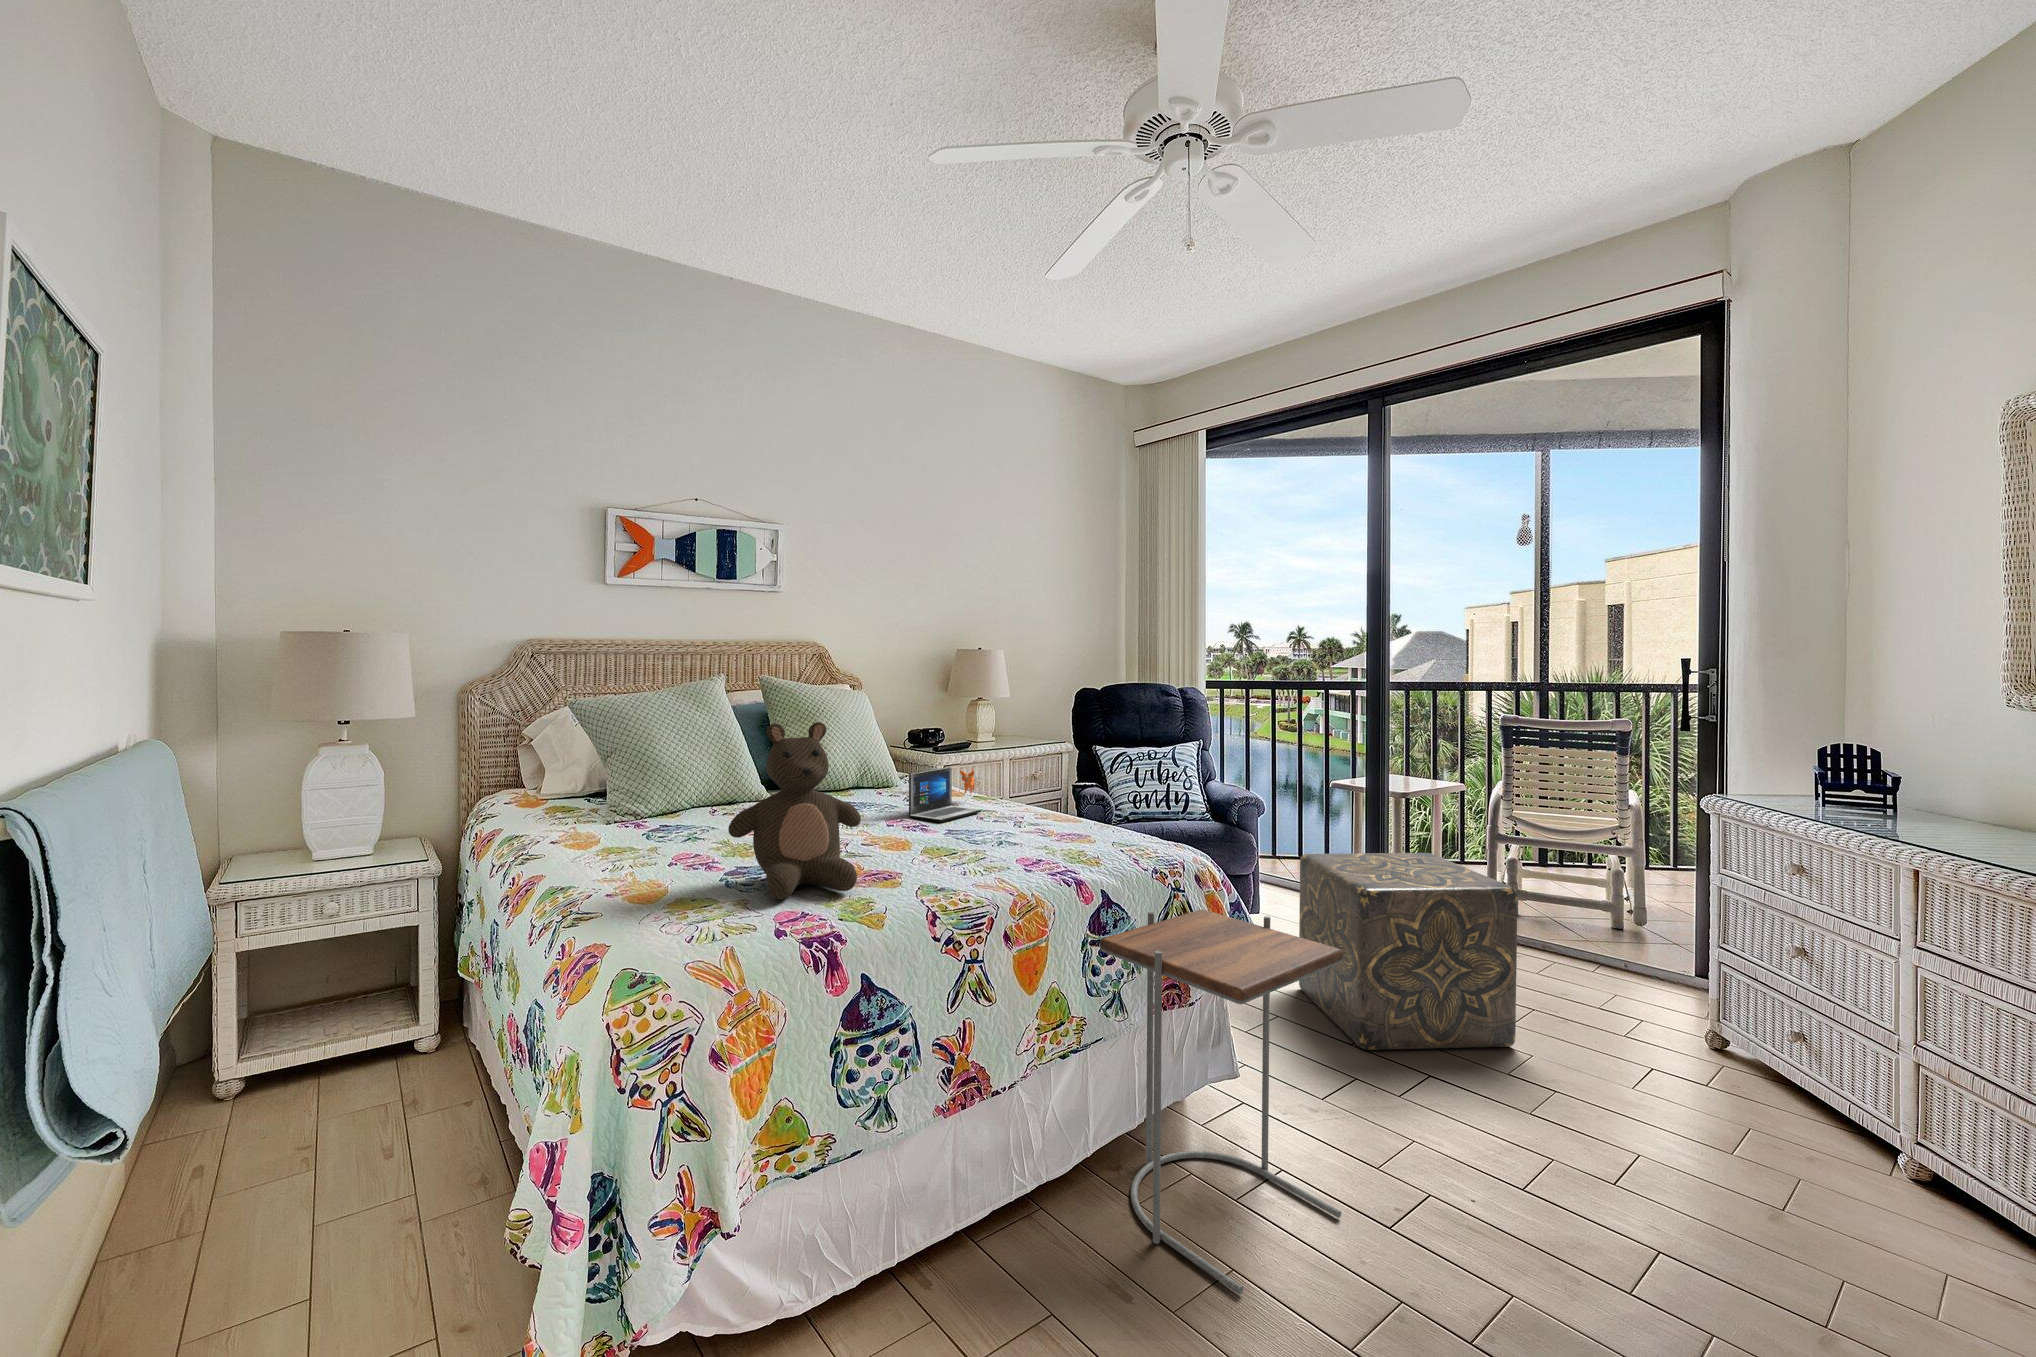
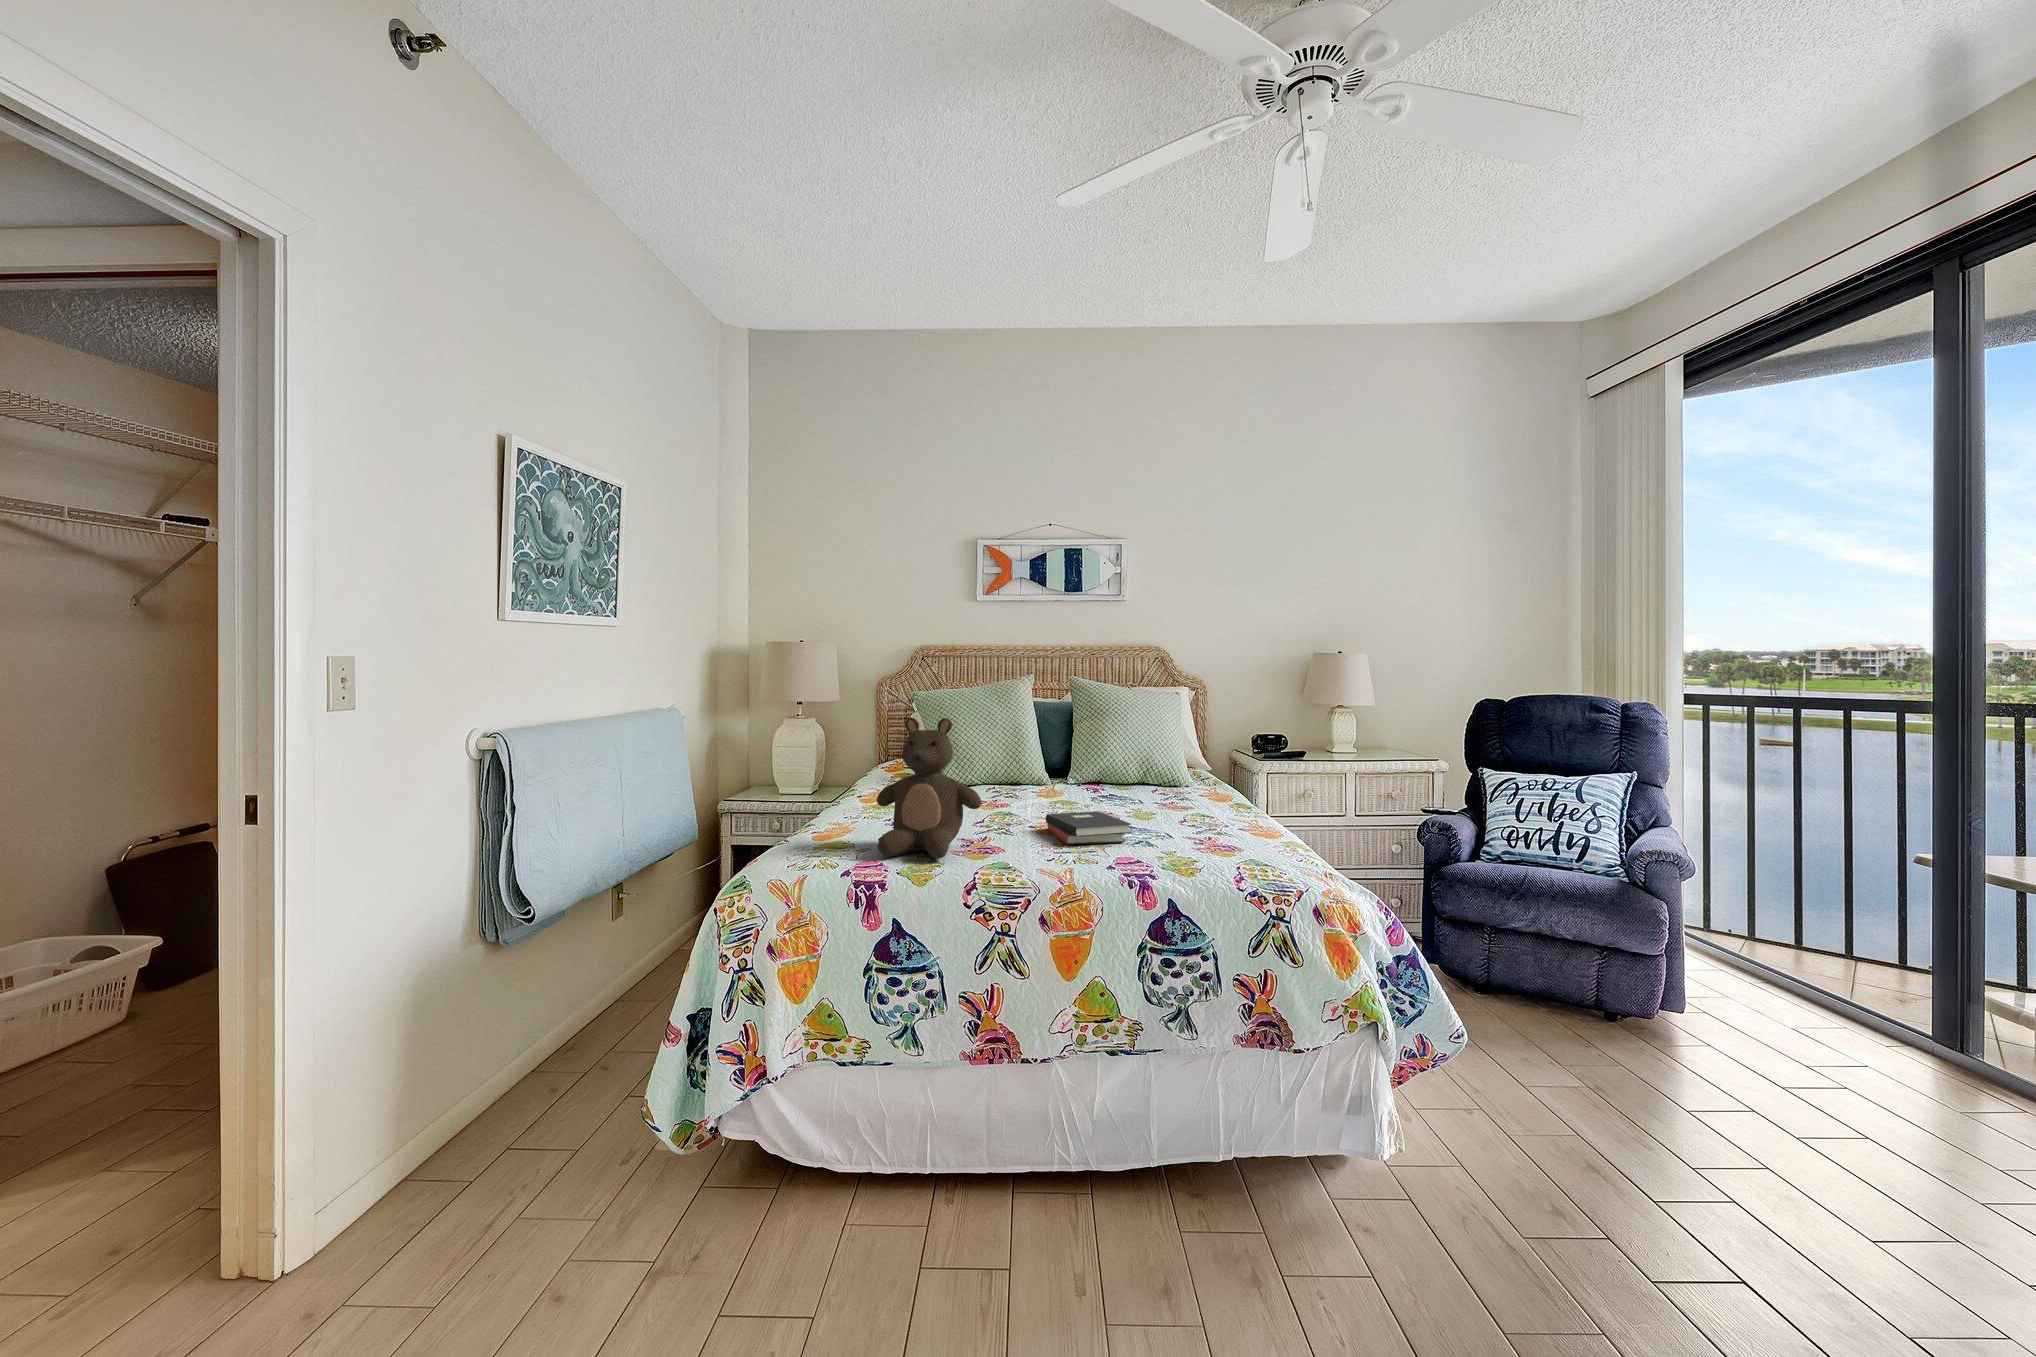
laptop: present [909,767,981,822] -> none [1120,772,1218,823]
hardback book: none [871,814,980,853] -> present [1045,811,1131,844]
ottoman: present [1299,853,1518,1050] -> none [1650,930,1970,1286]
side table: present [1100,909,1343,1295] -> none [1145,931,1373,1324]

